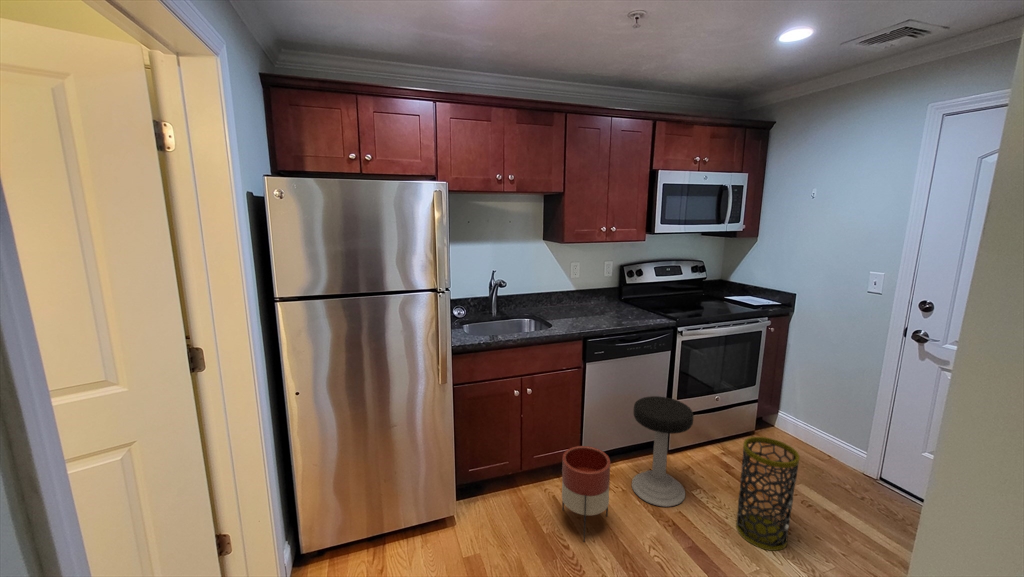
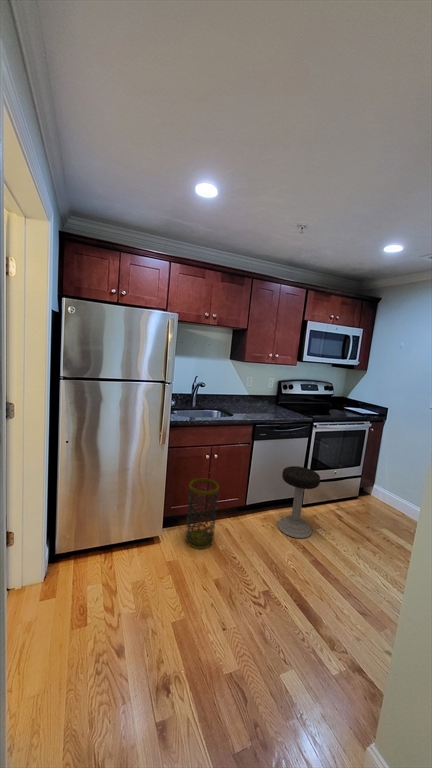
trash can: present [736,437,799,551] -> present [186,479,219,549]
planter: present [562,446,610,542] -> none [232,494,266,556]

